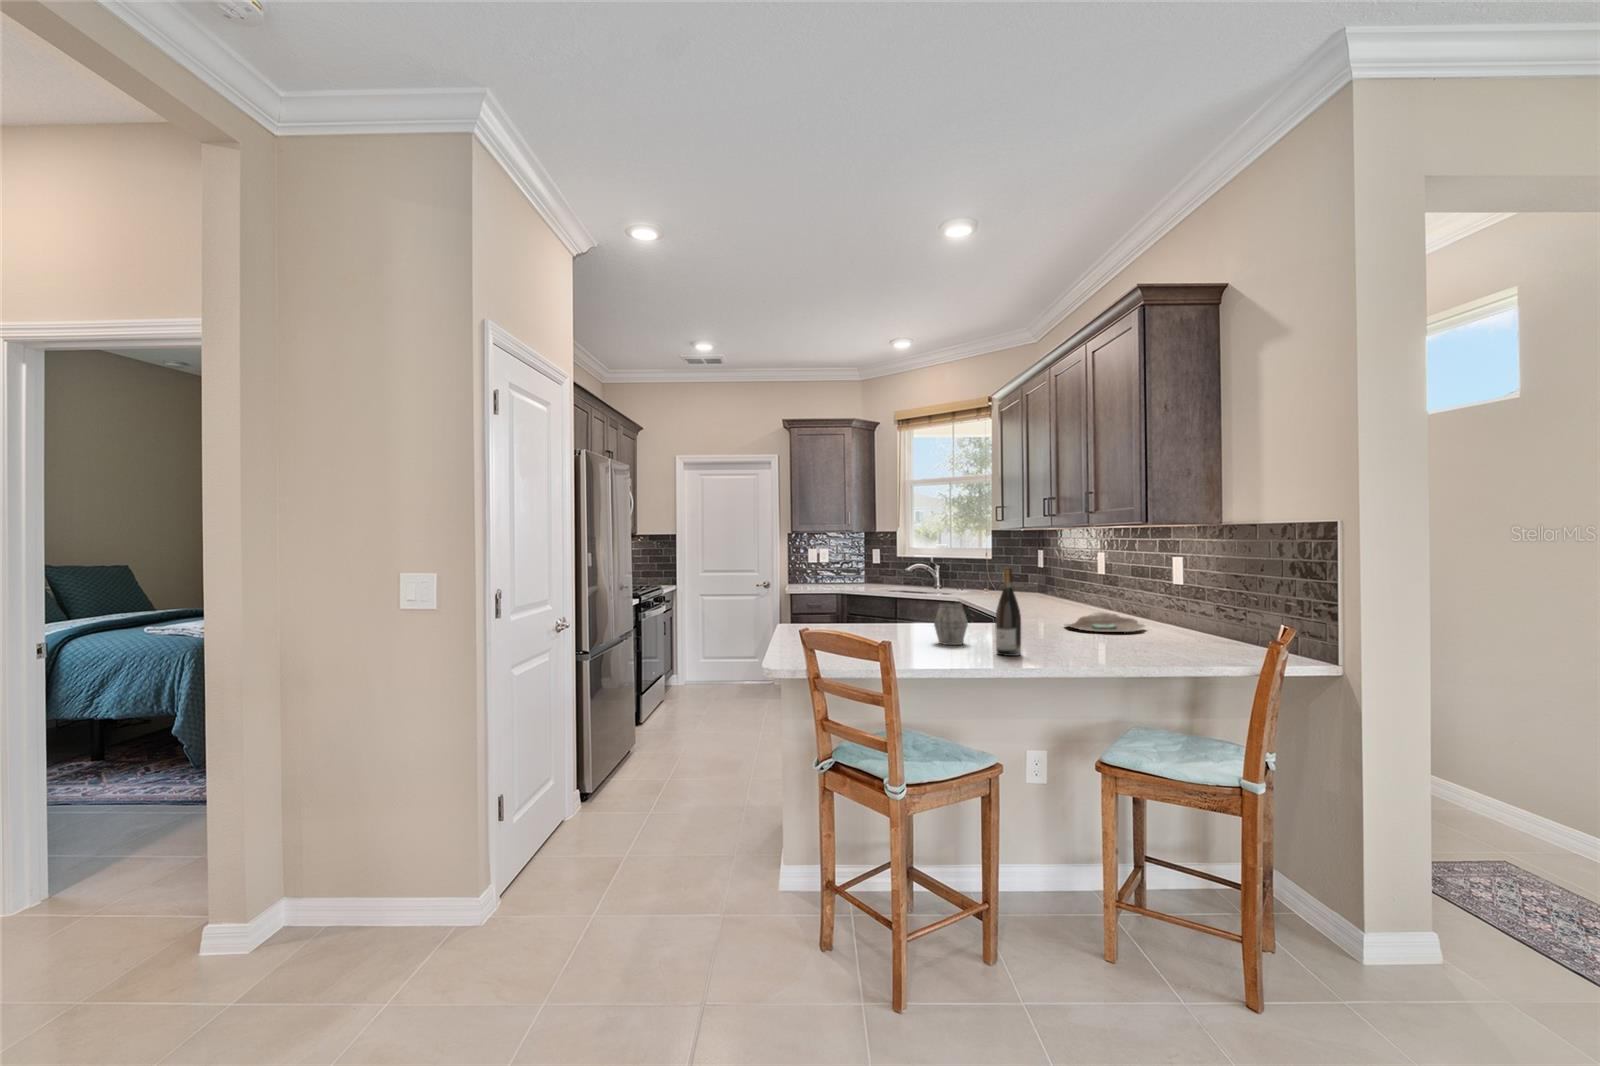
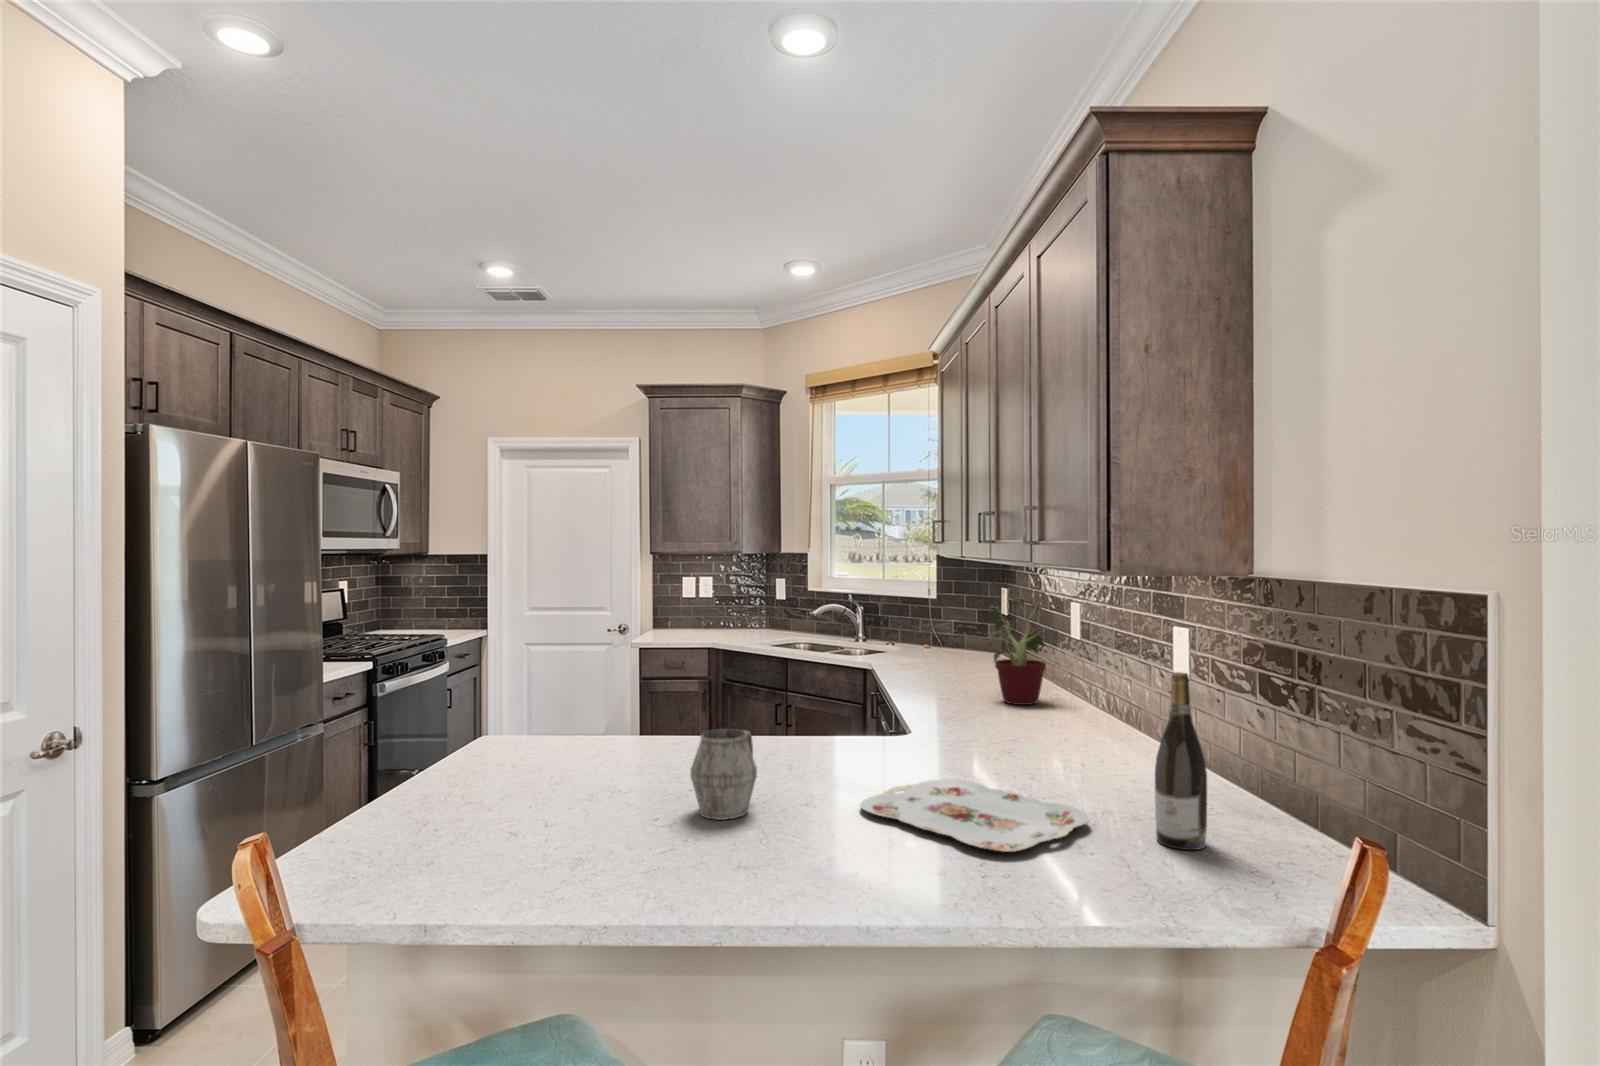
potted plant: none [1047,548,1091,613] -> present [990,595,1055,705]
wine bottle: present [995,567,1021,656] -> present [1155,672,1207,850]
decorative bowl: present [1066,612,1145,632] -> none [981,717,1124,770]
serving tray: none [1019,633,1141,653] -> present [860,779,1089,852]

